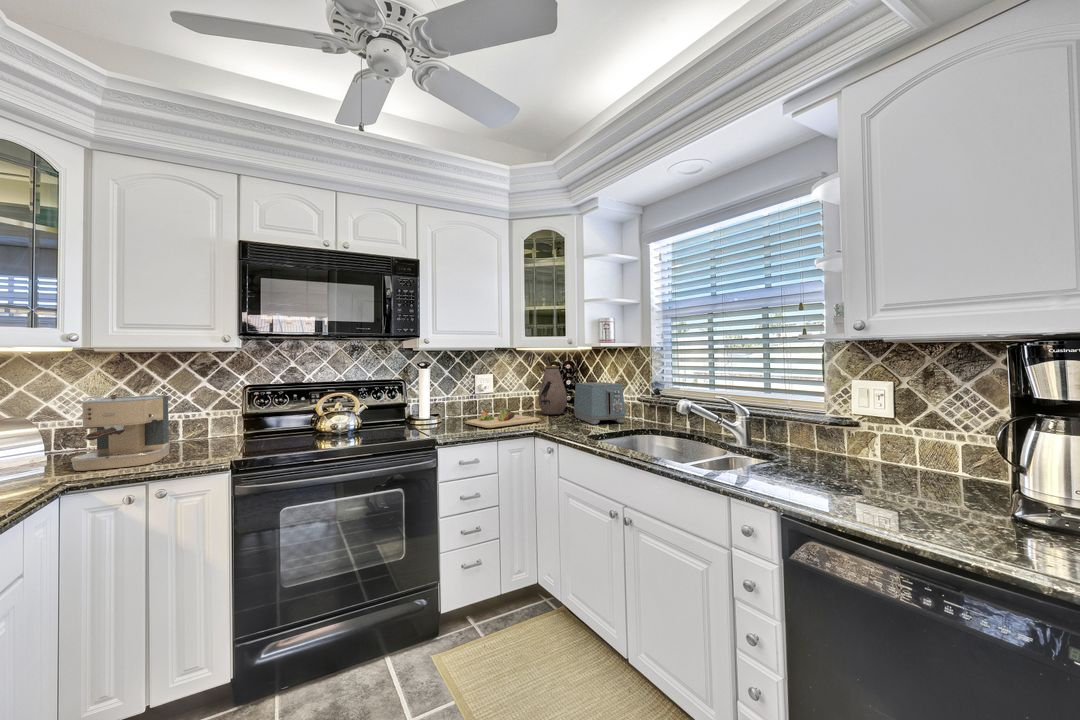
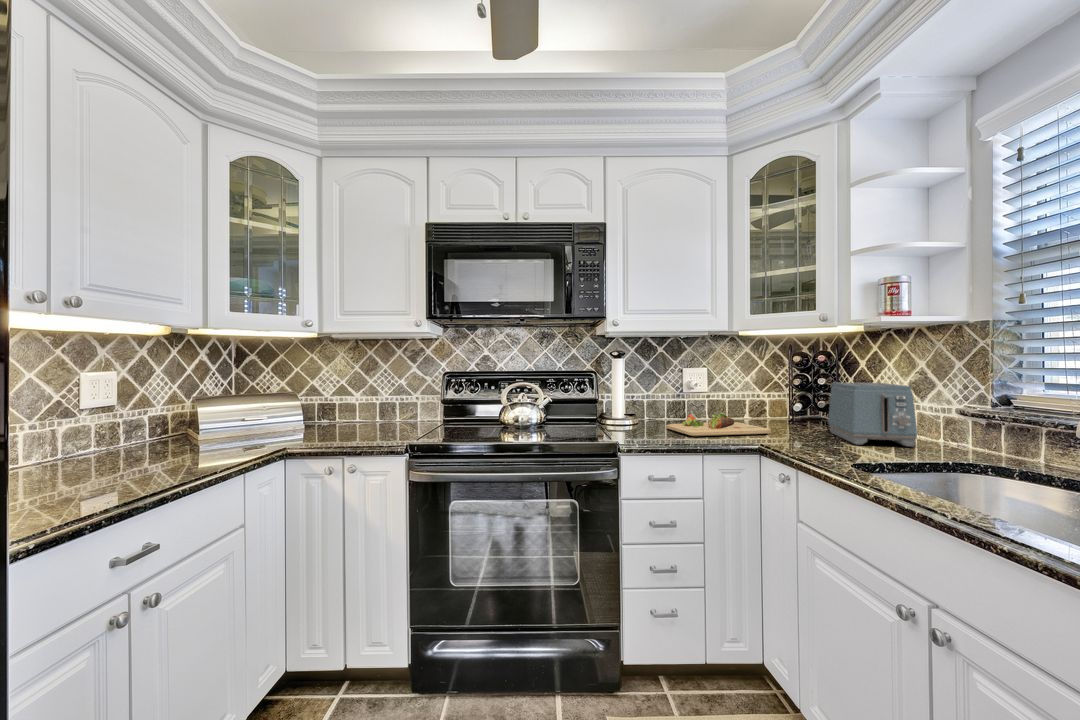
vase: present [538,366,567,415] -> none [773,358,819,428]
coffee maker: present [71,394,170,471] -> none [318,375,384,439]

